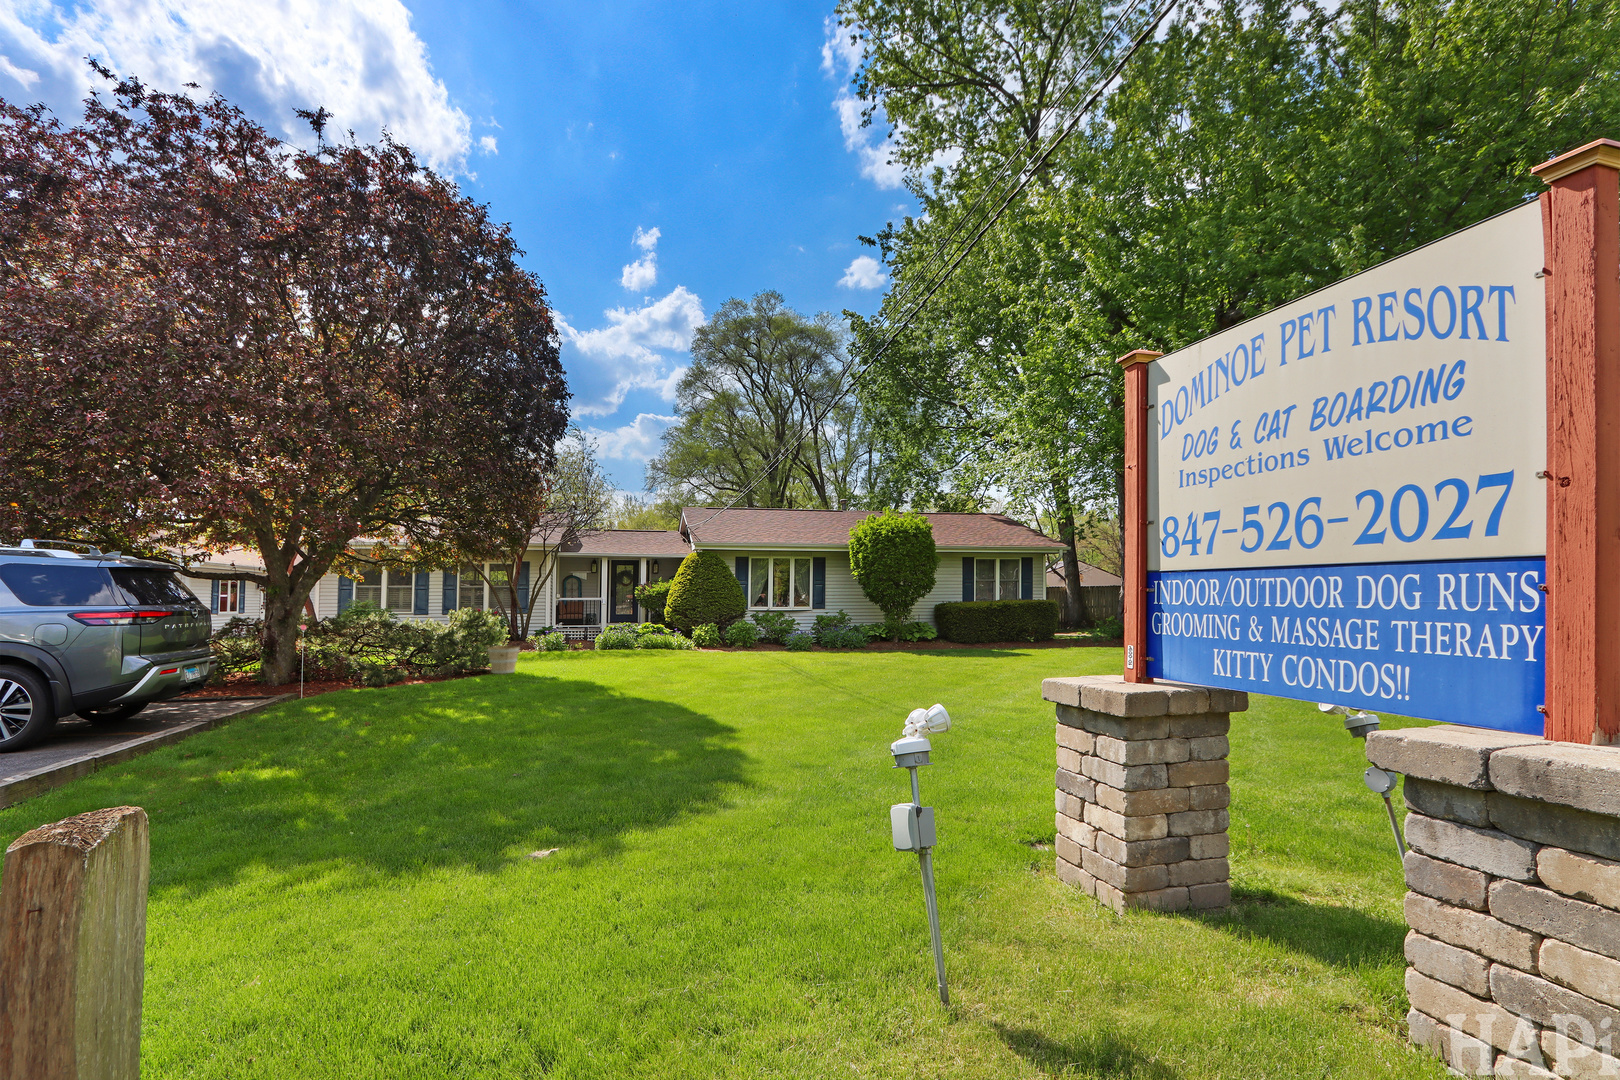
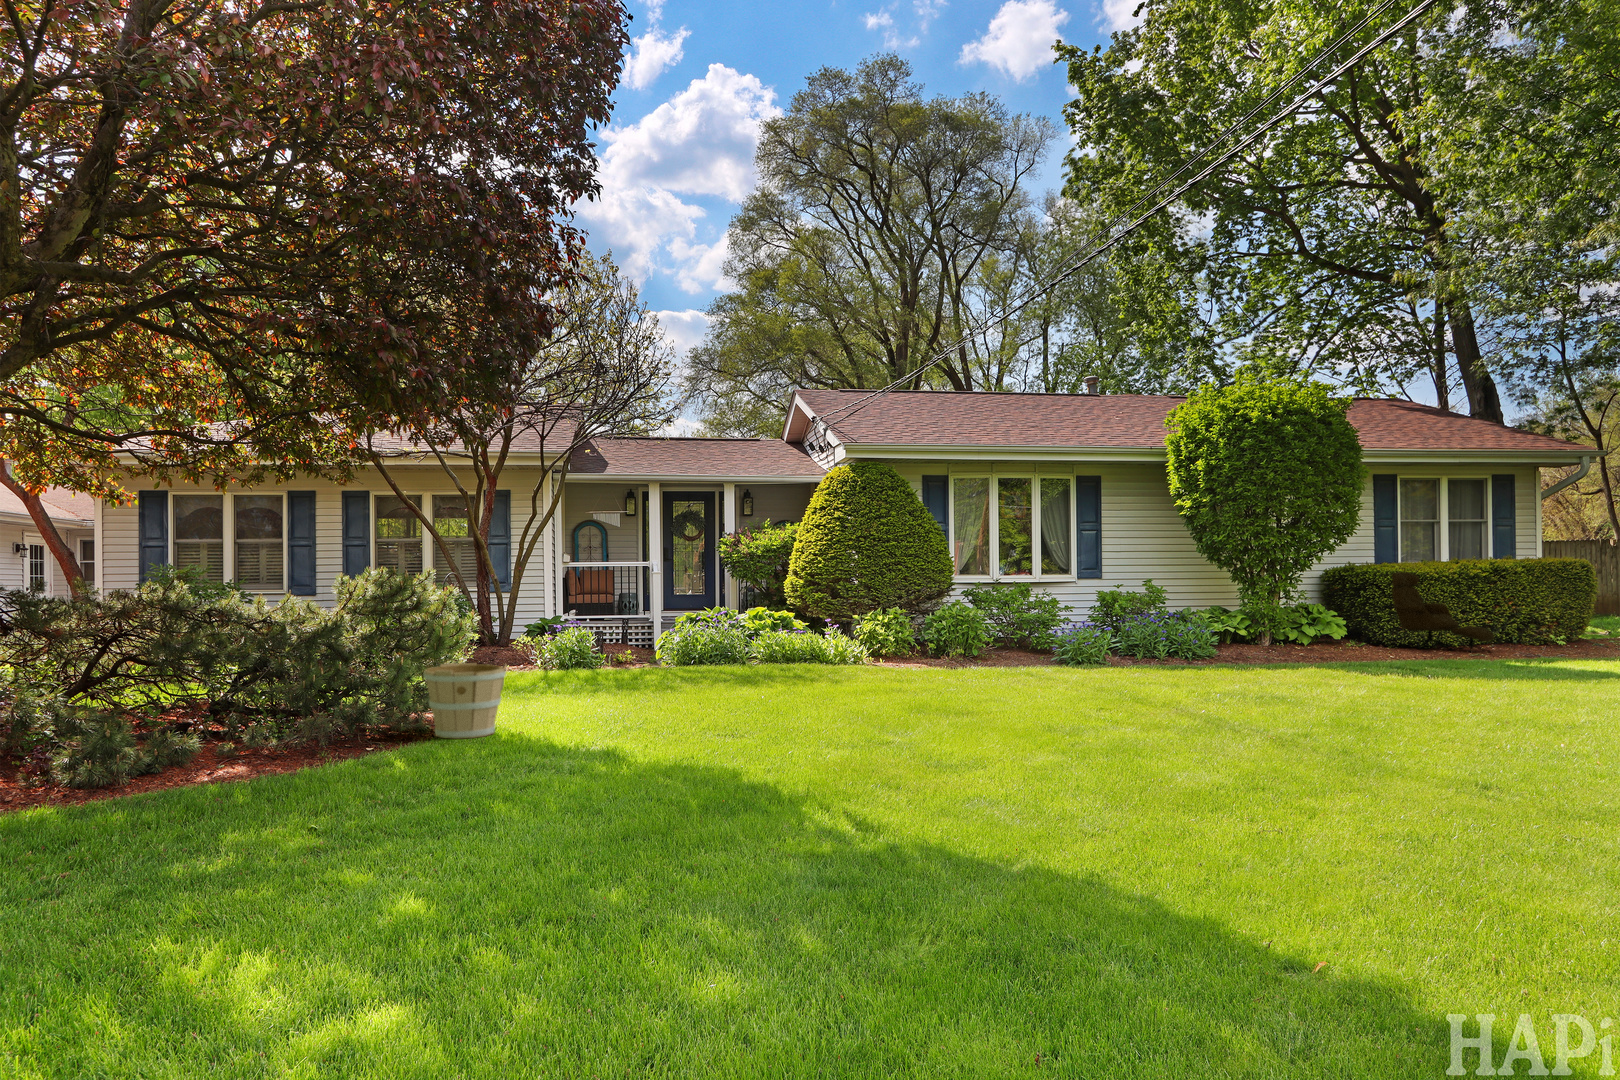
lounge chair: none [952,606,994,644] -> present [1392,571,1495,652]

